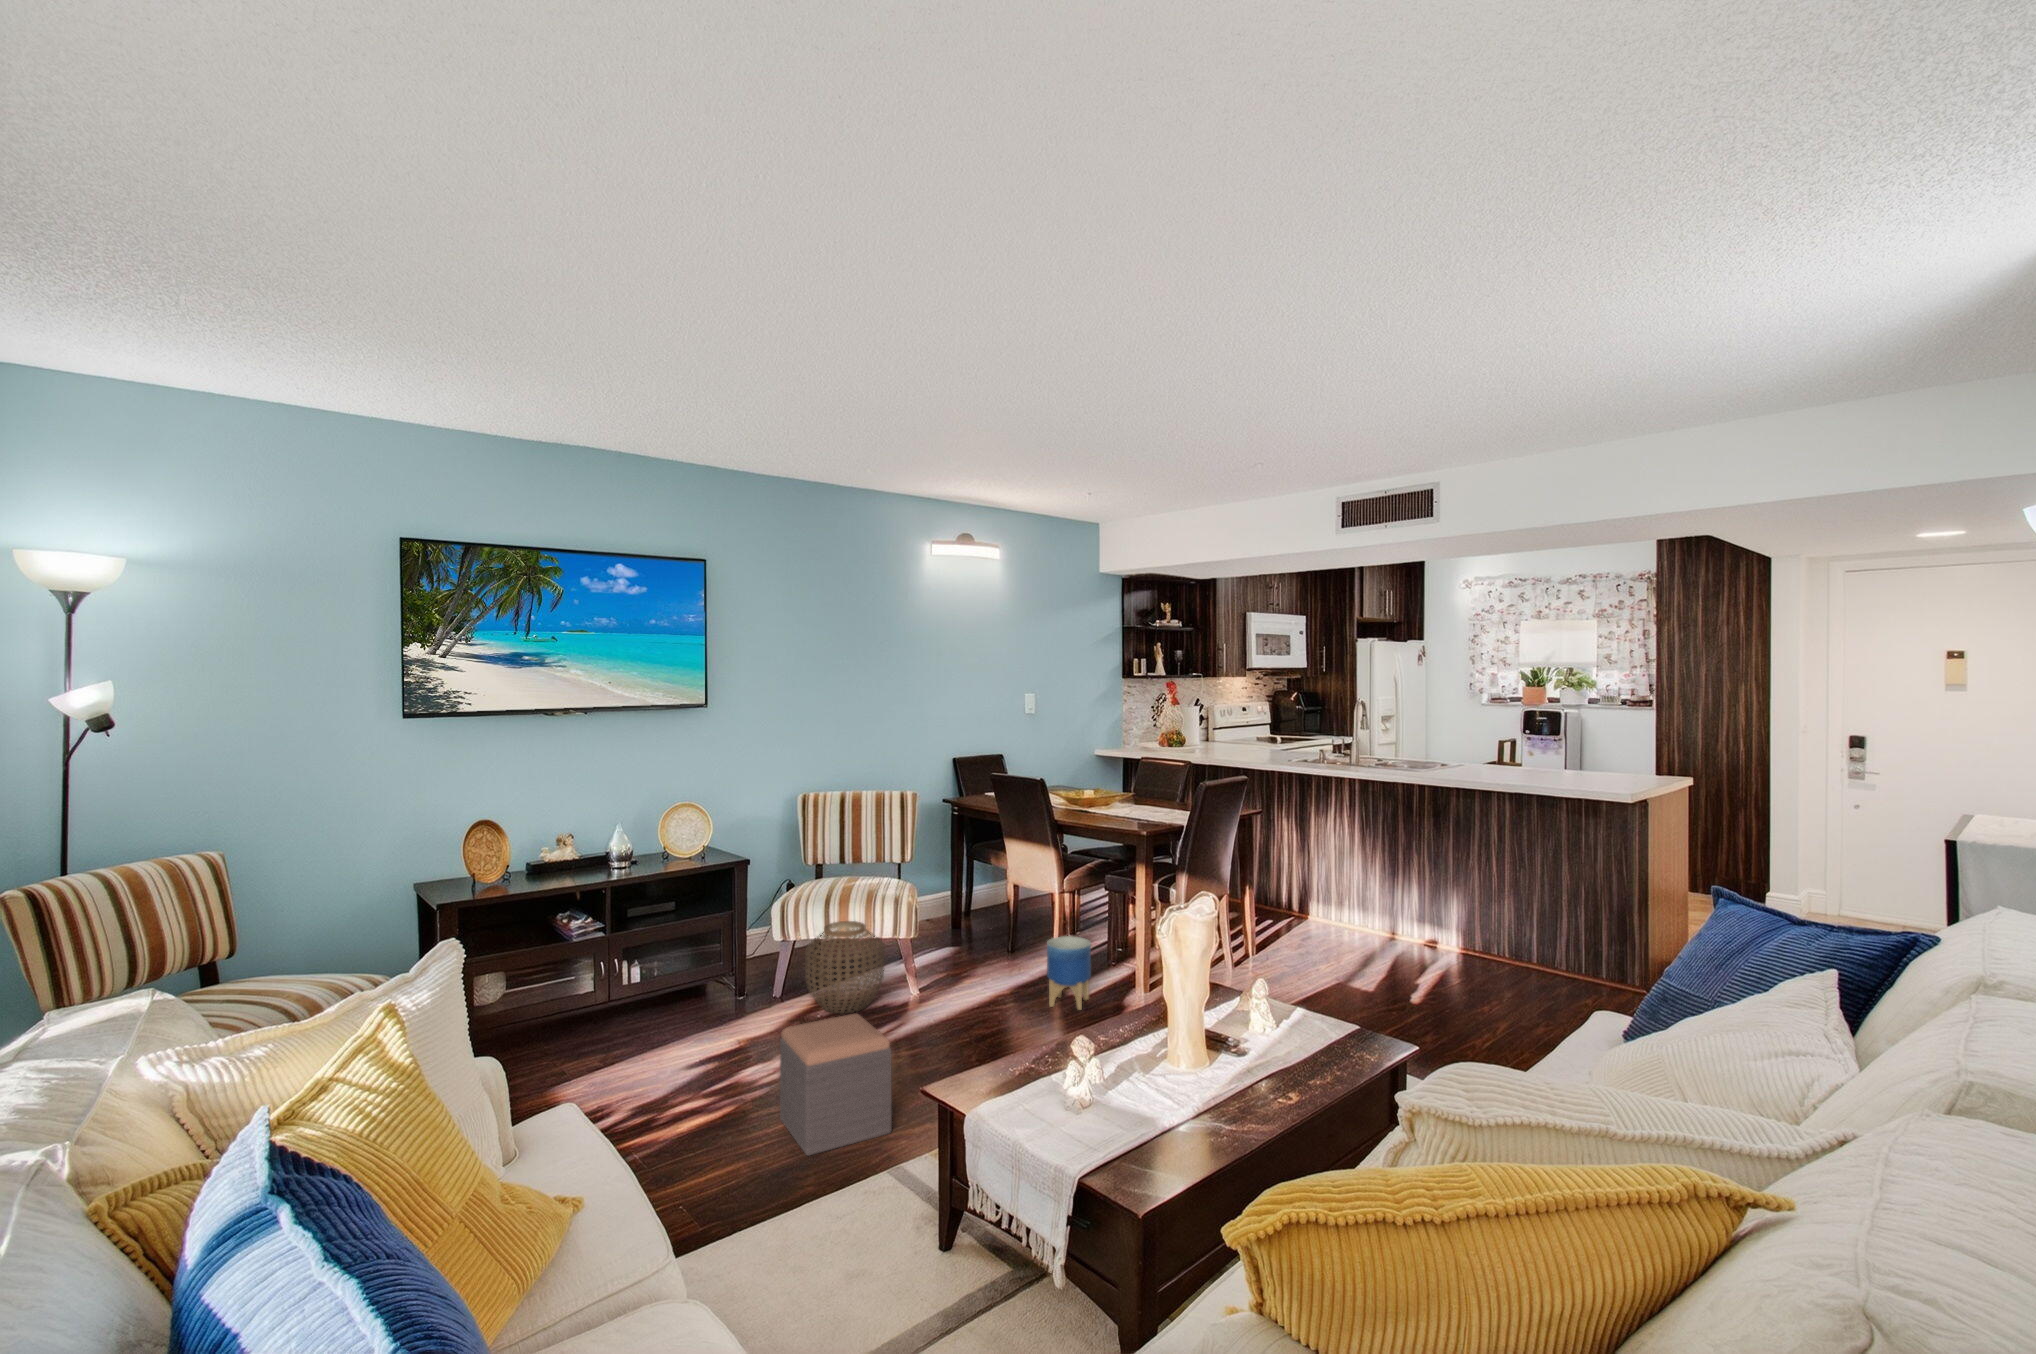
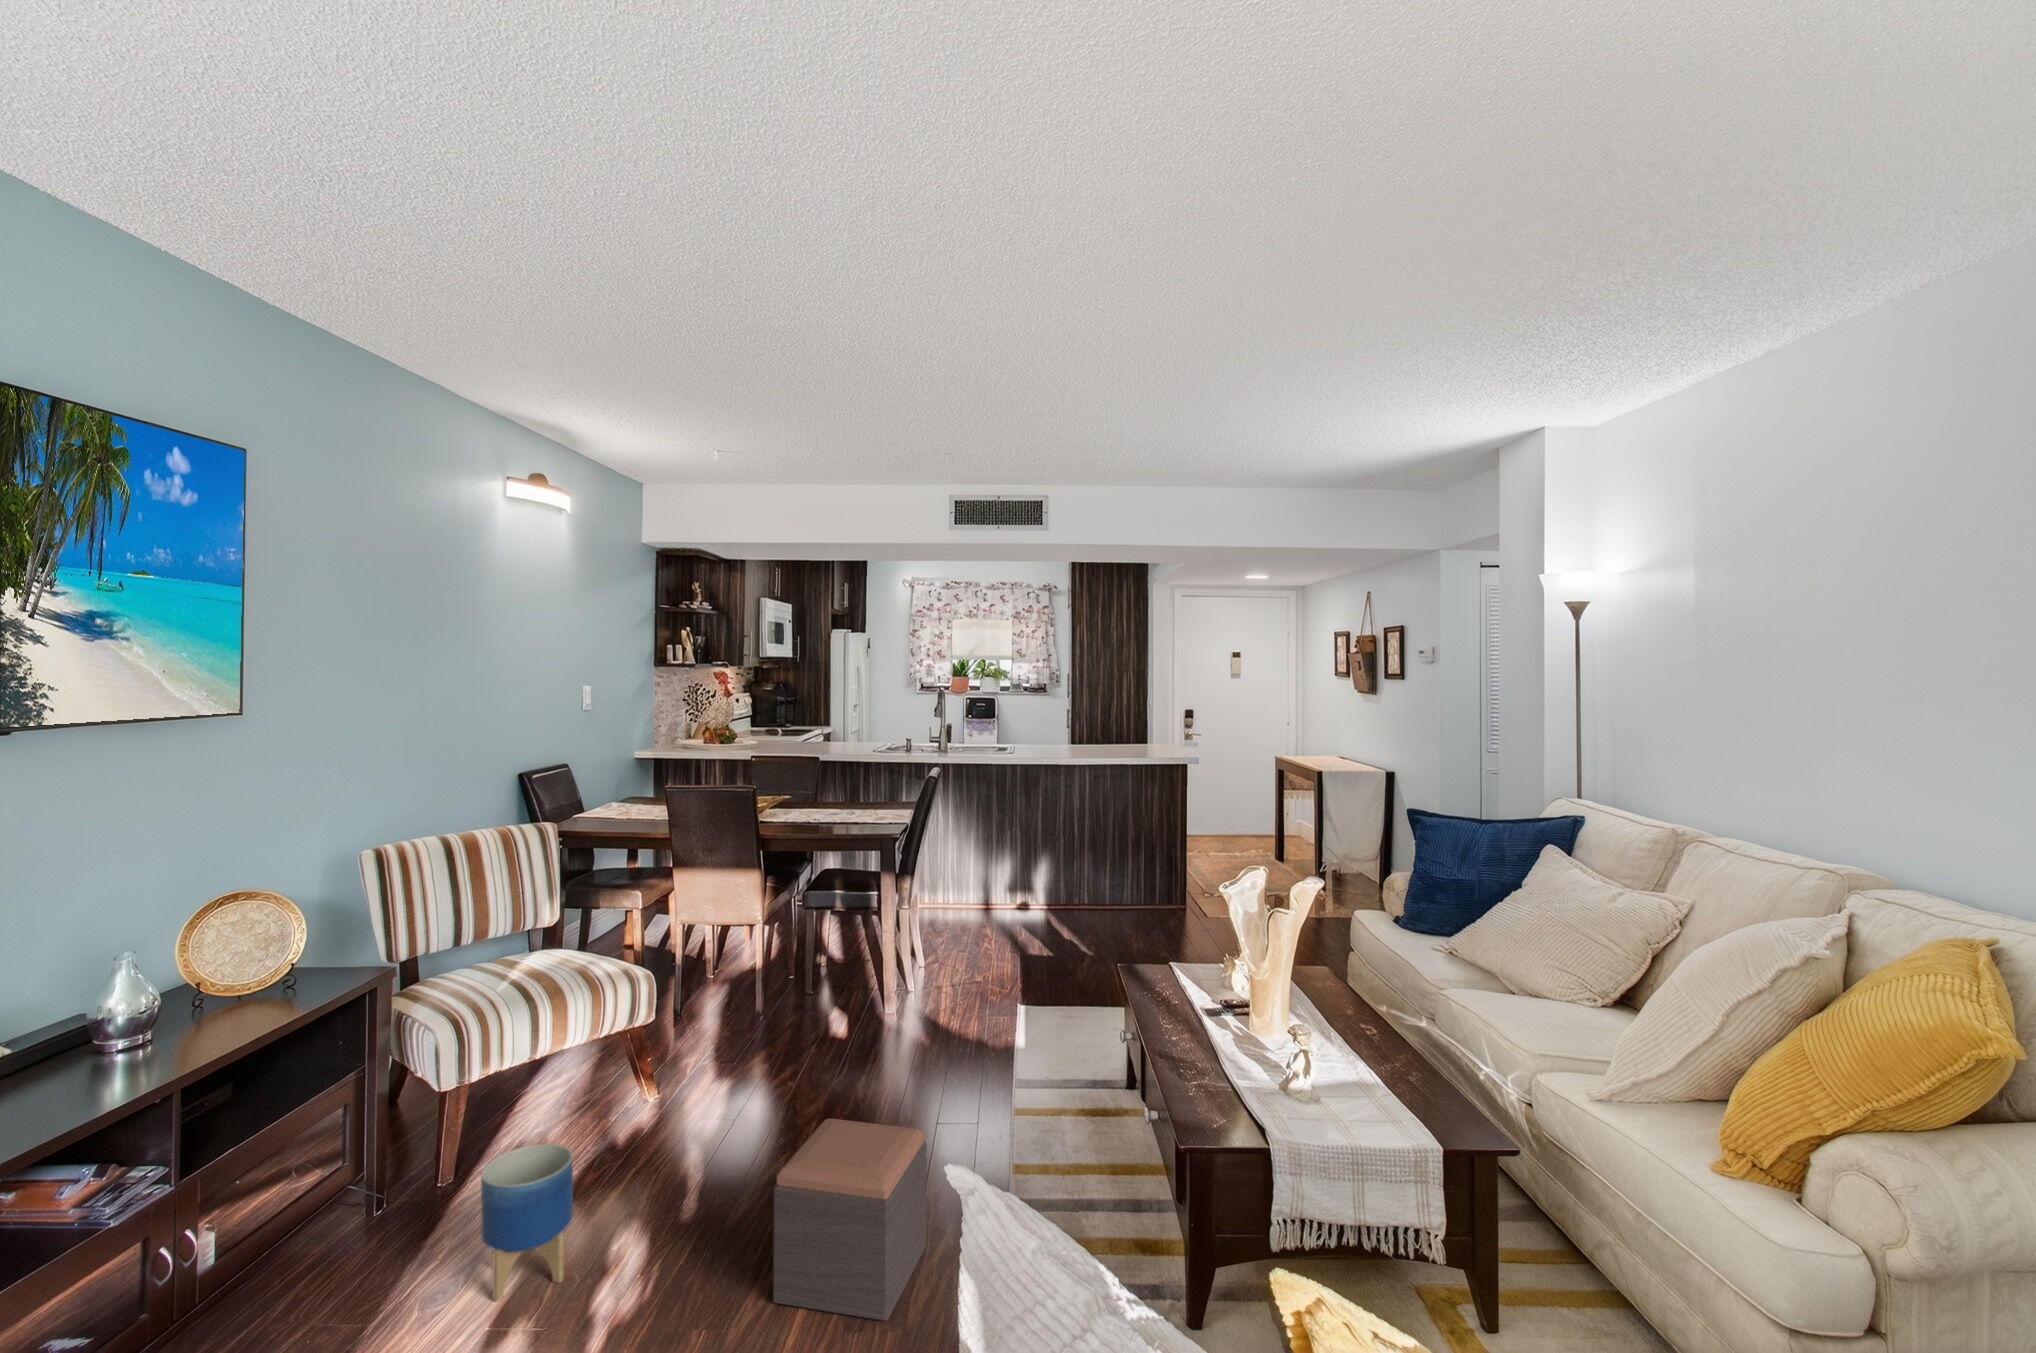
woven basket: present [805,921,884,1013] -> none [528,1015,651,1155]
planter: present [1047,936,1091,1010] -> present [481,1143,573,1301]

